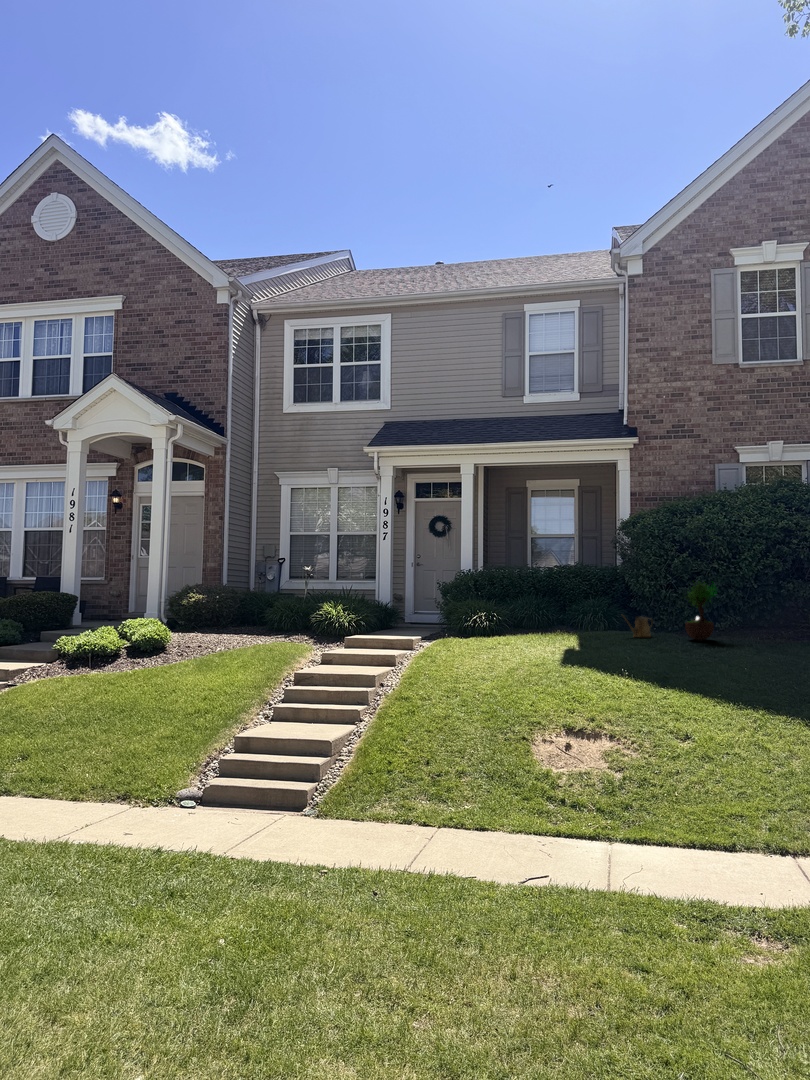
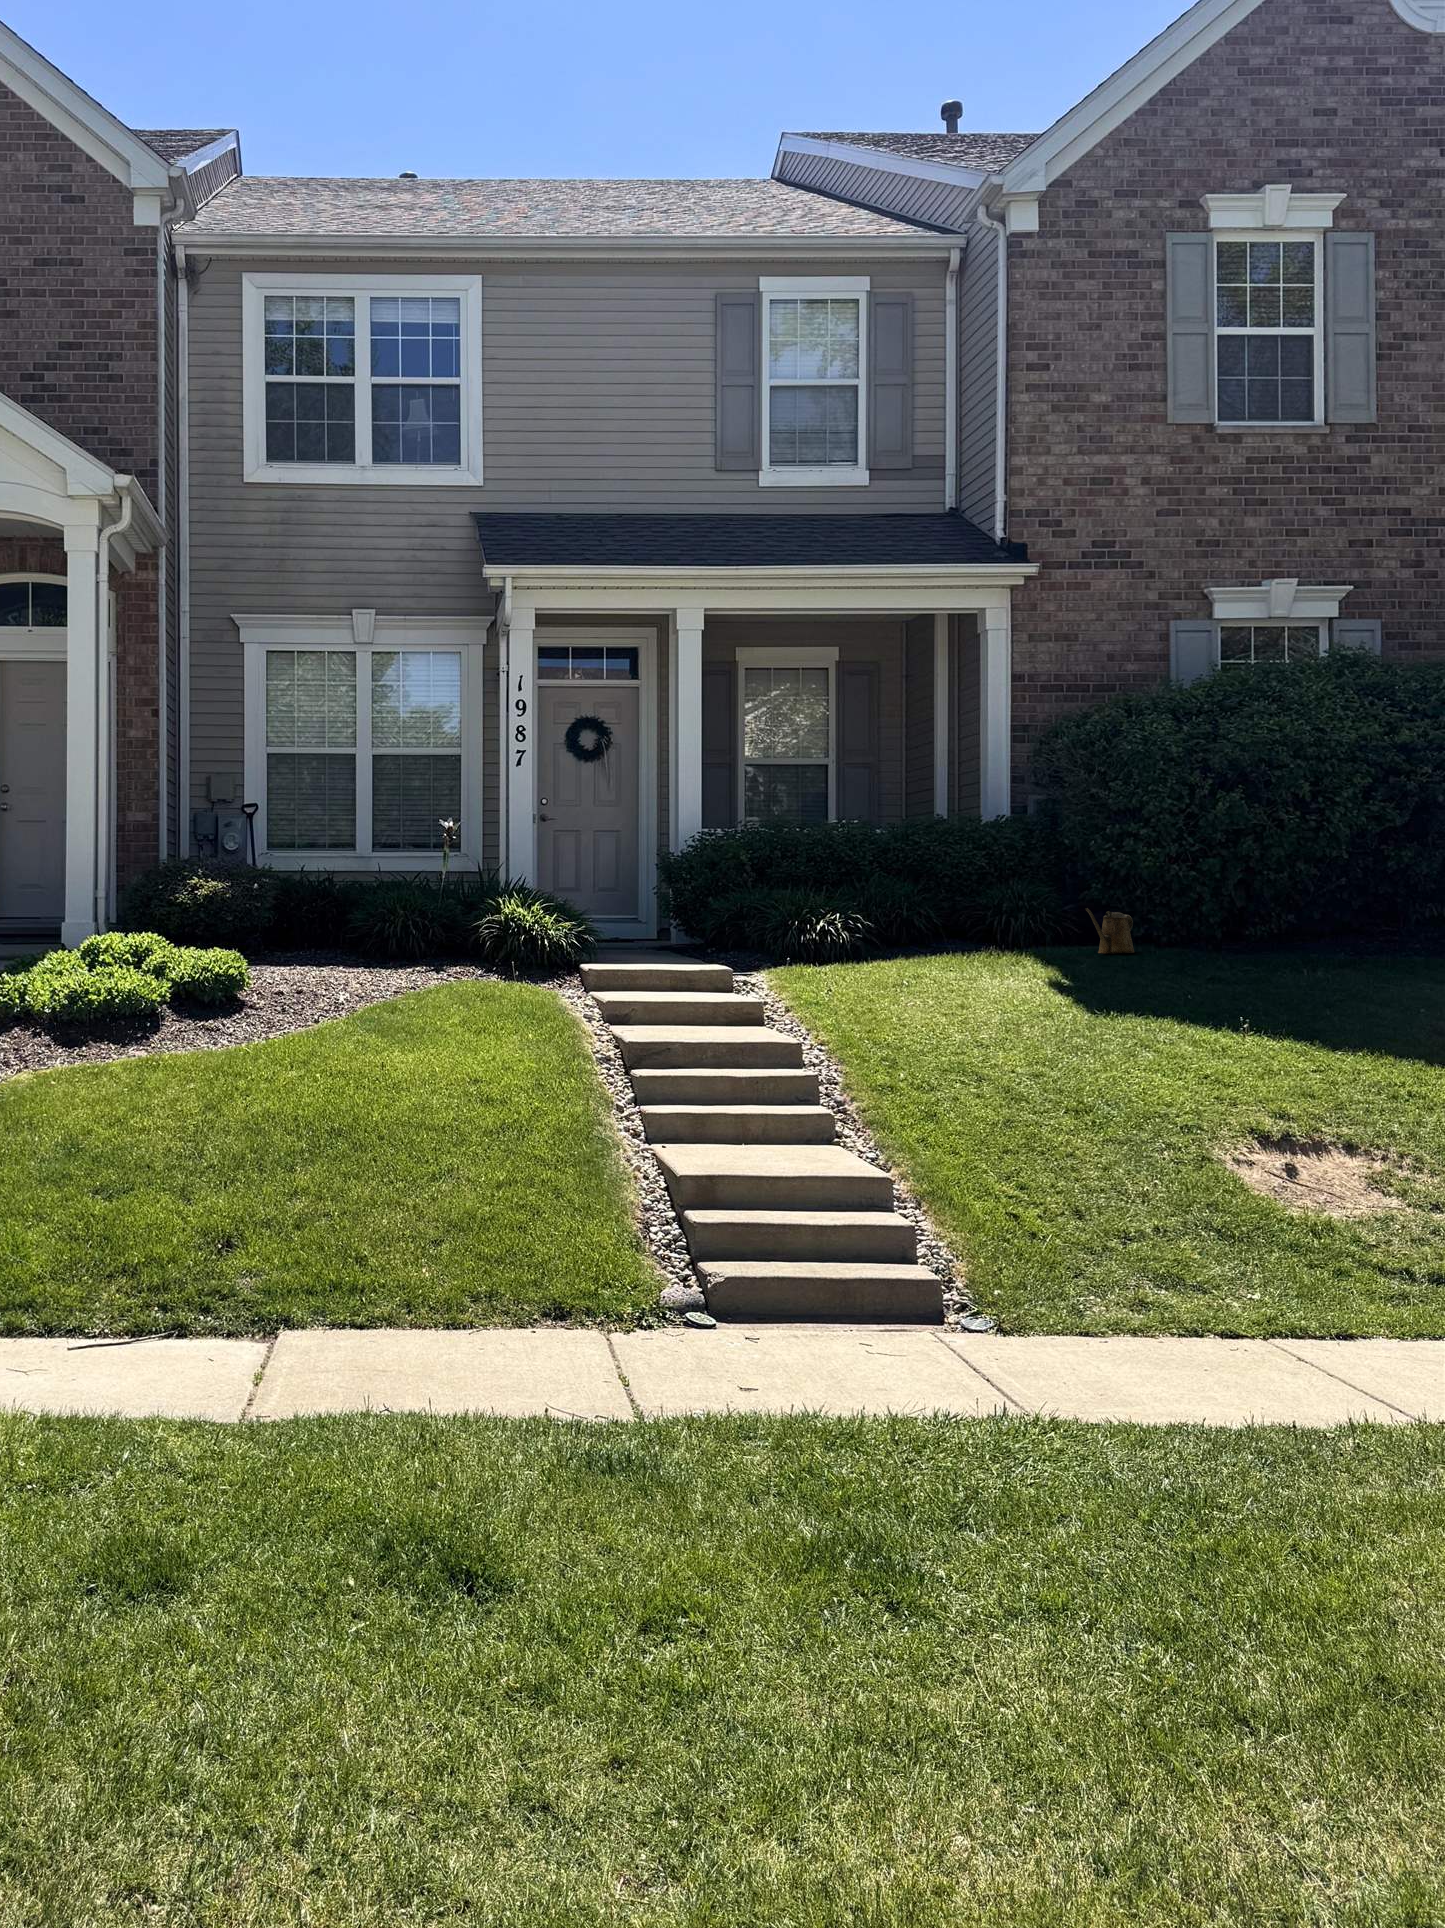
potted tree: present [685,582,716,640] -> none [1211,831,1284,956]

